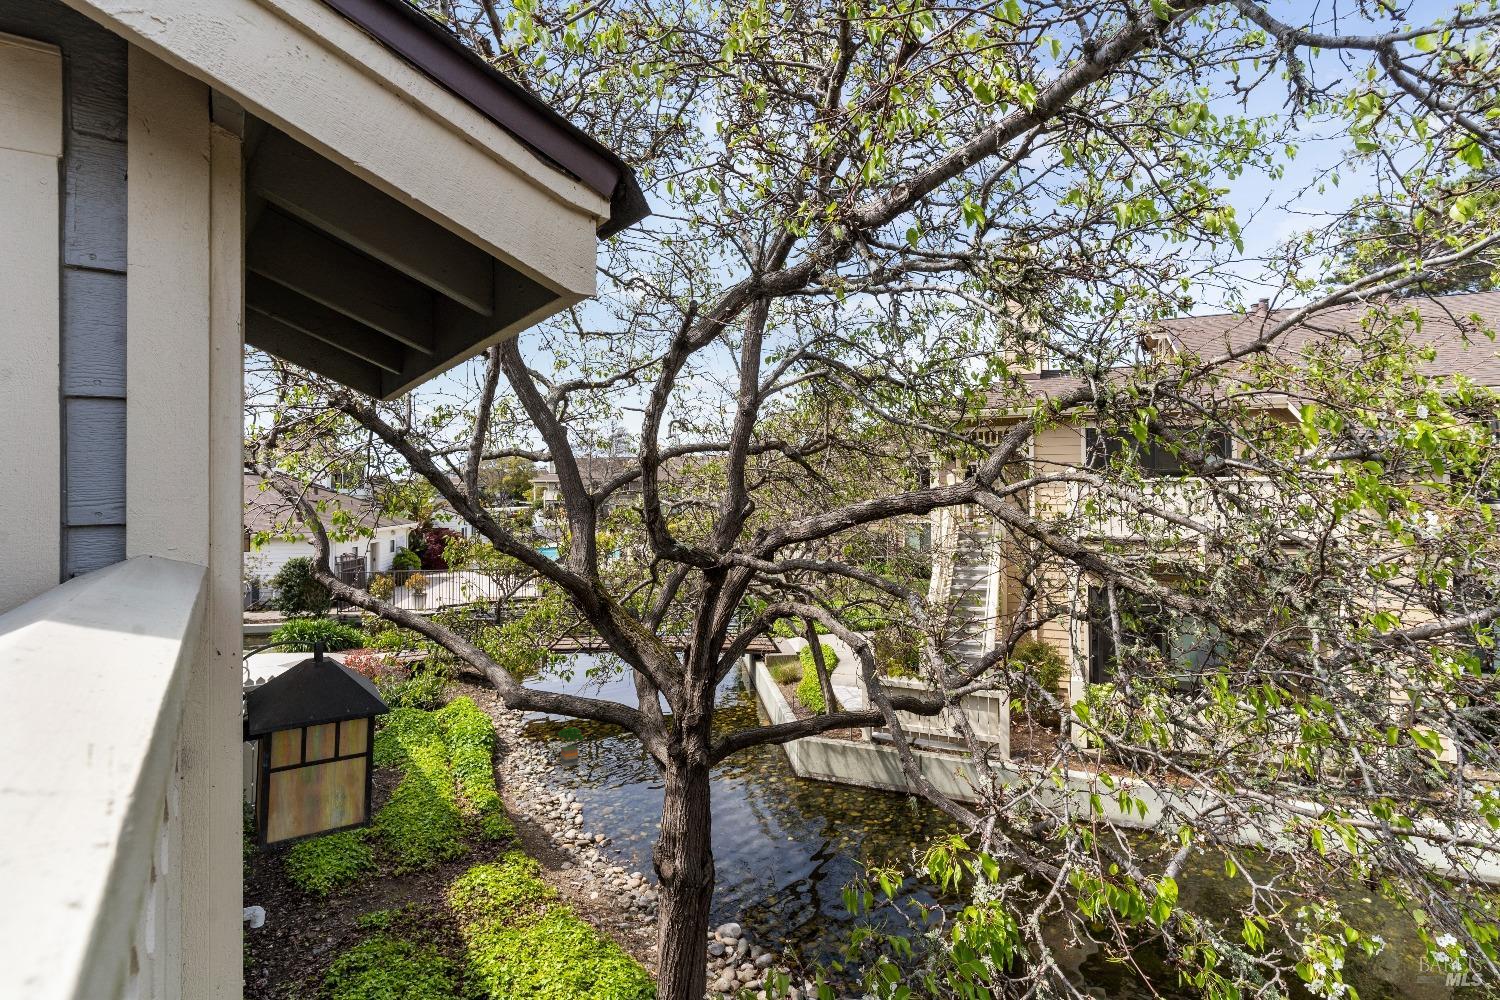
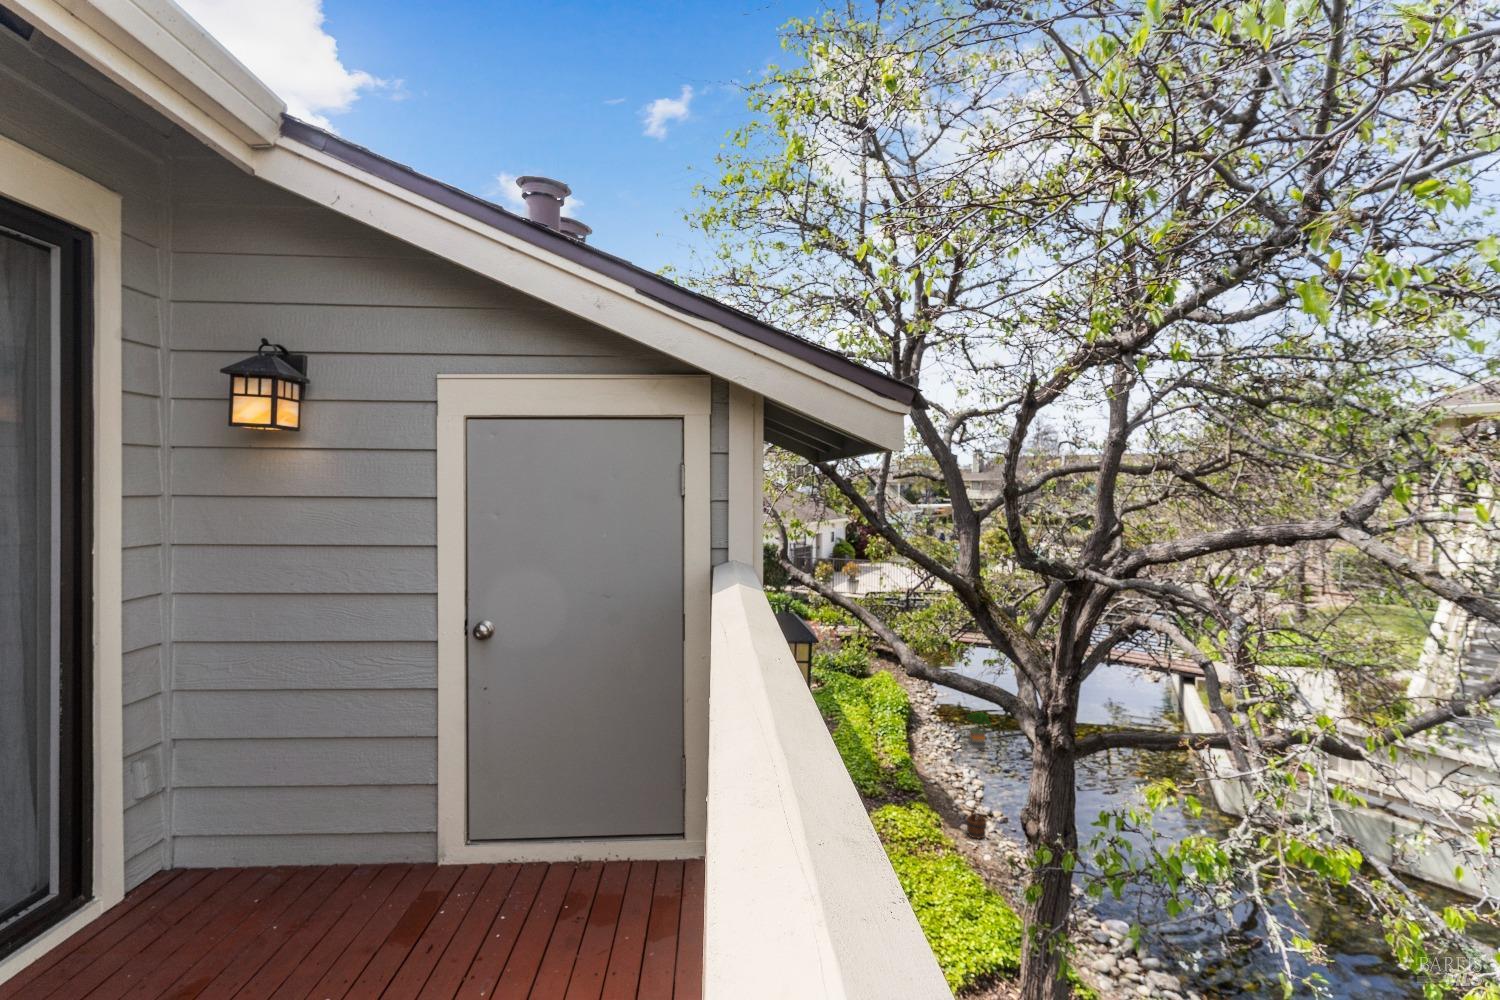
wooden bucket: none [569,833,591,874] -> present [966,803,987,839]

